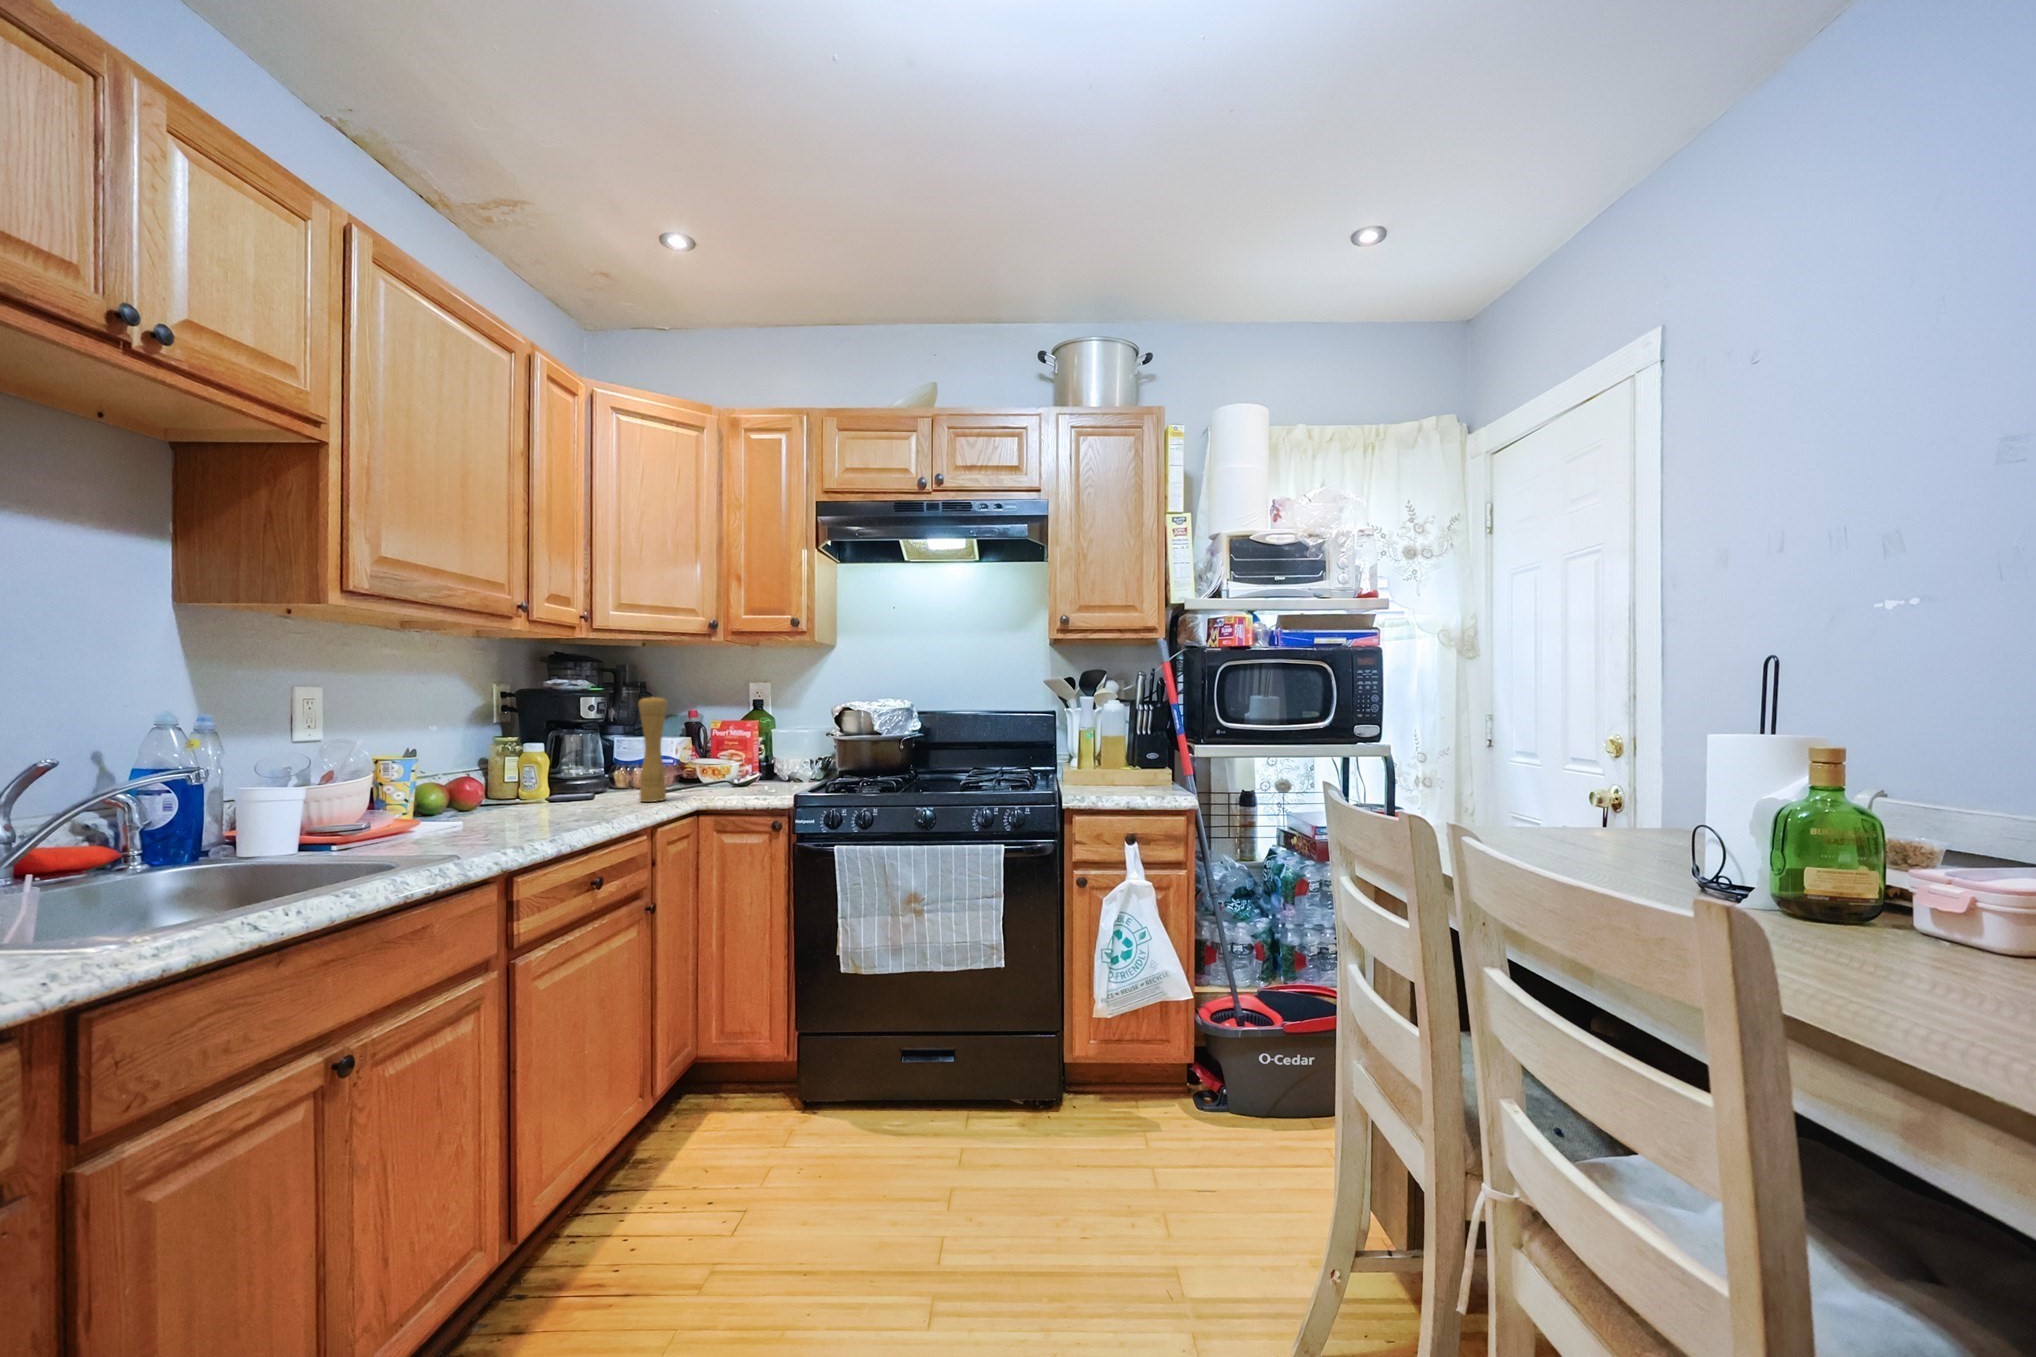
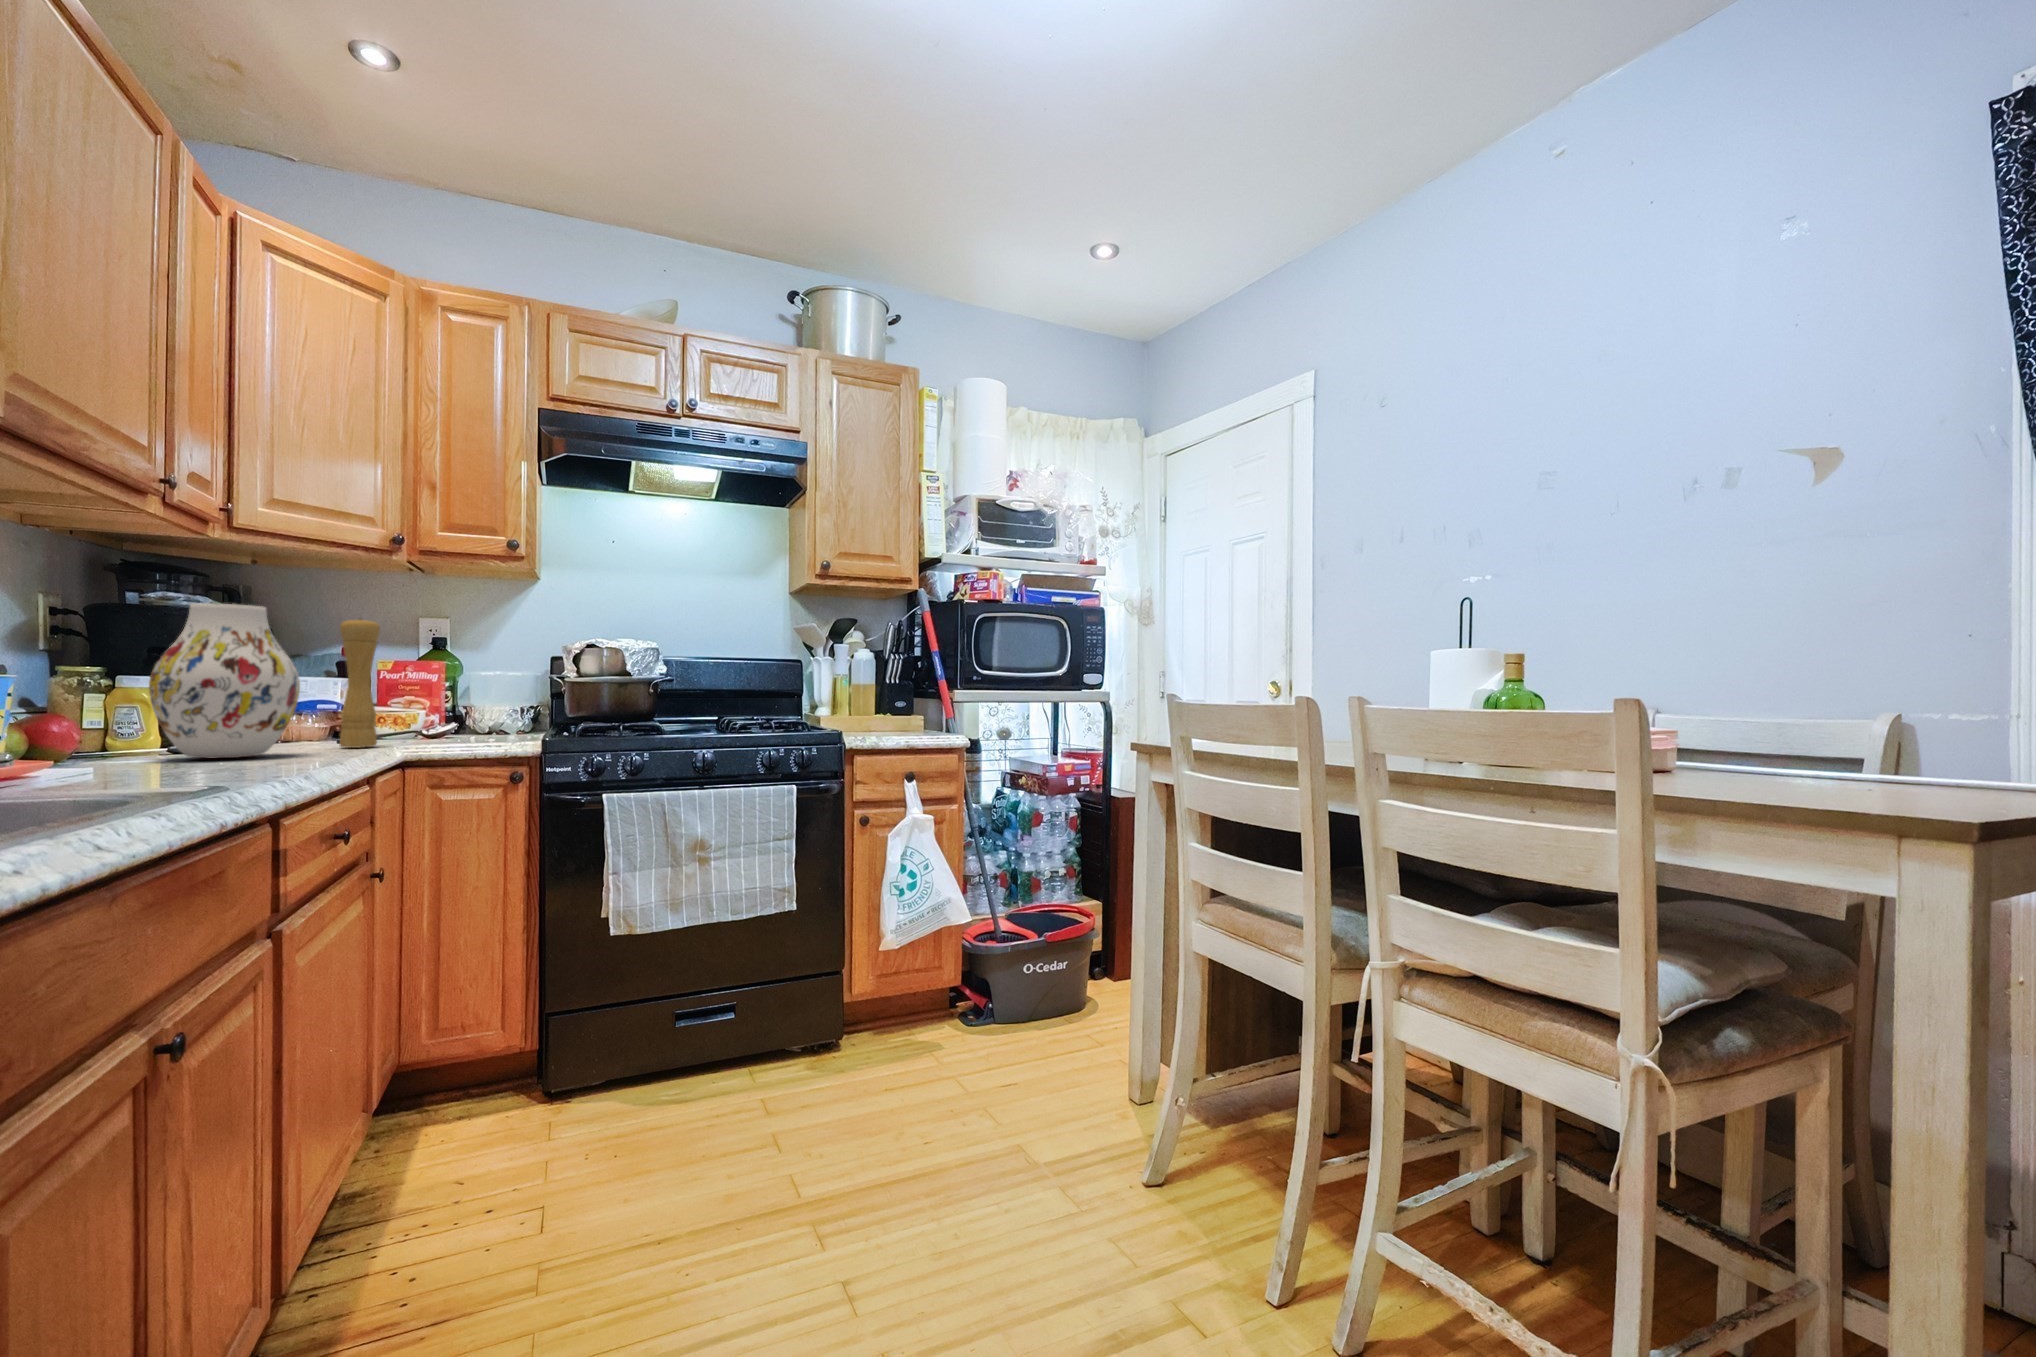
vase: none [481,697,586,818] -> present [149,603,300,758]

